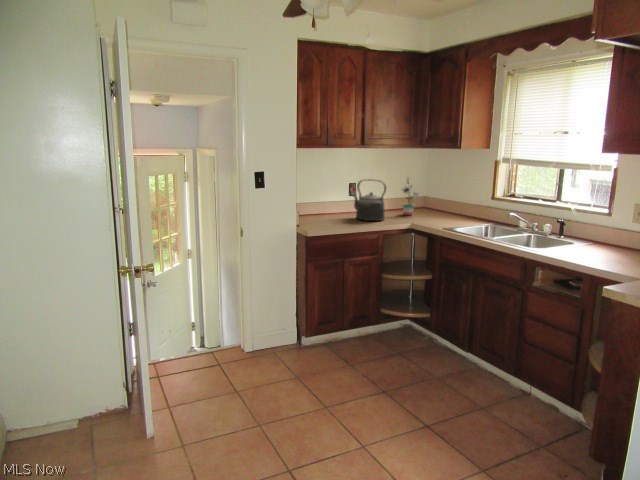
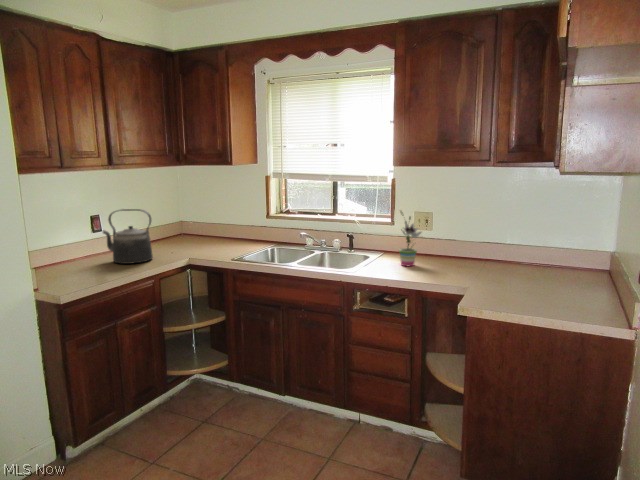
potted plant: present [402,179,419,215] -> present [399,212,421,266]

